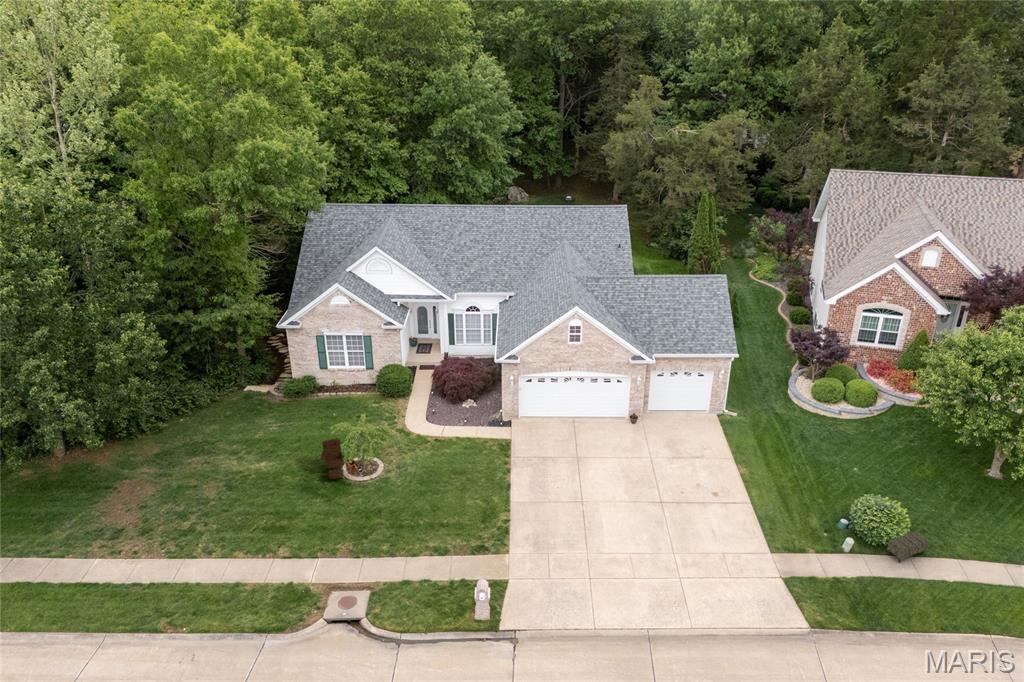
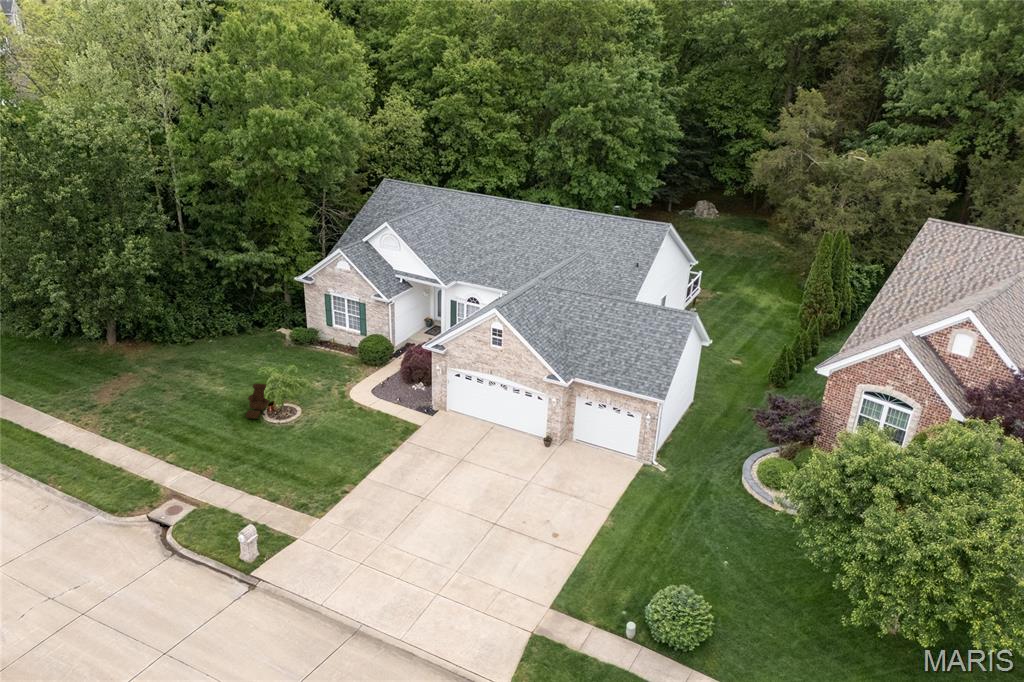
bench: present [887,531,929,563] -> none [672,640,718,670]

